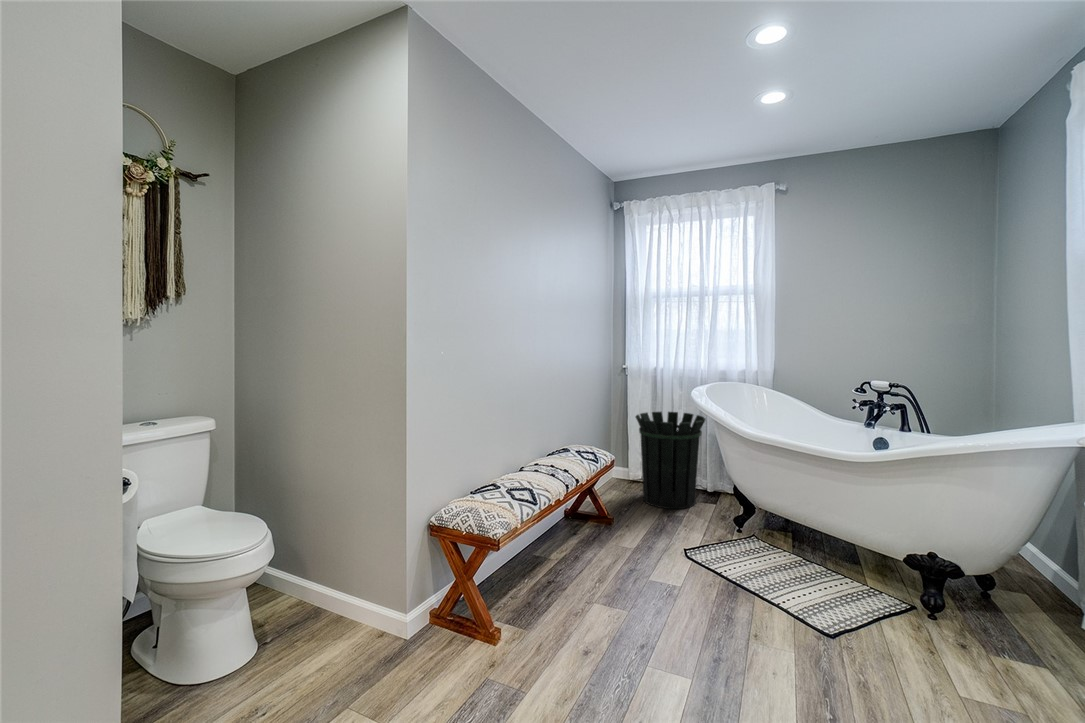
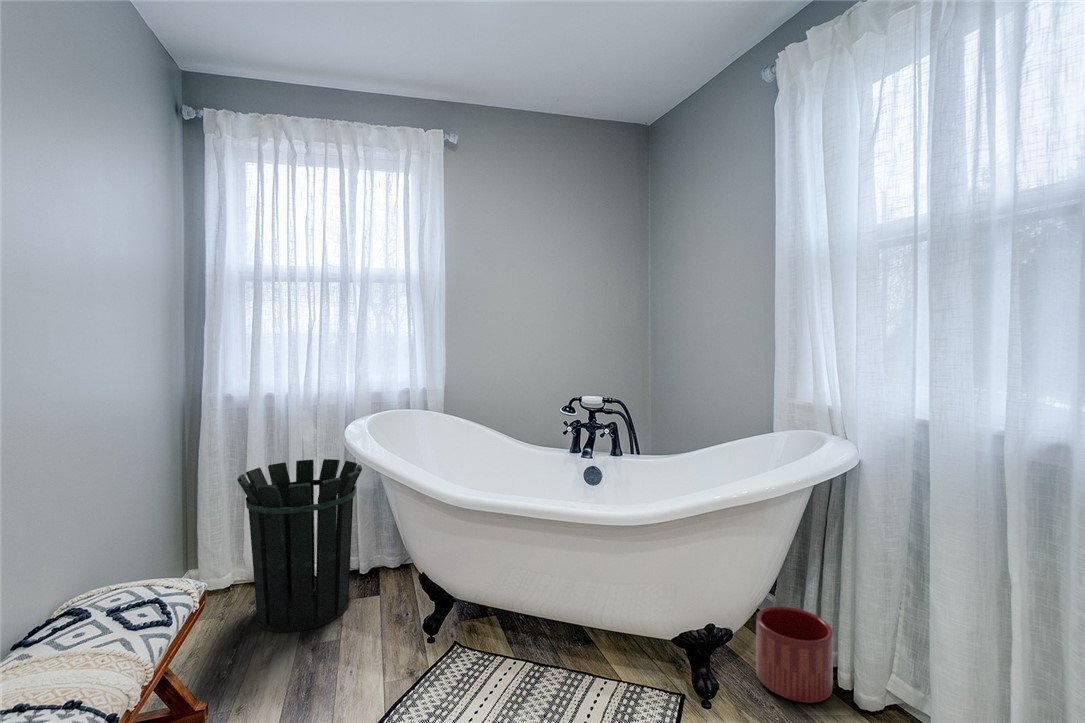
planter: none [992,566,1072,642] -> present [756,606,833,703]

